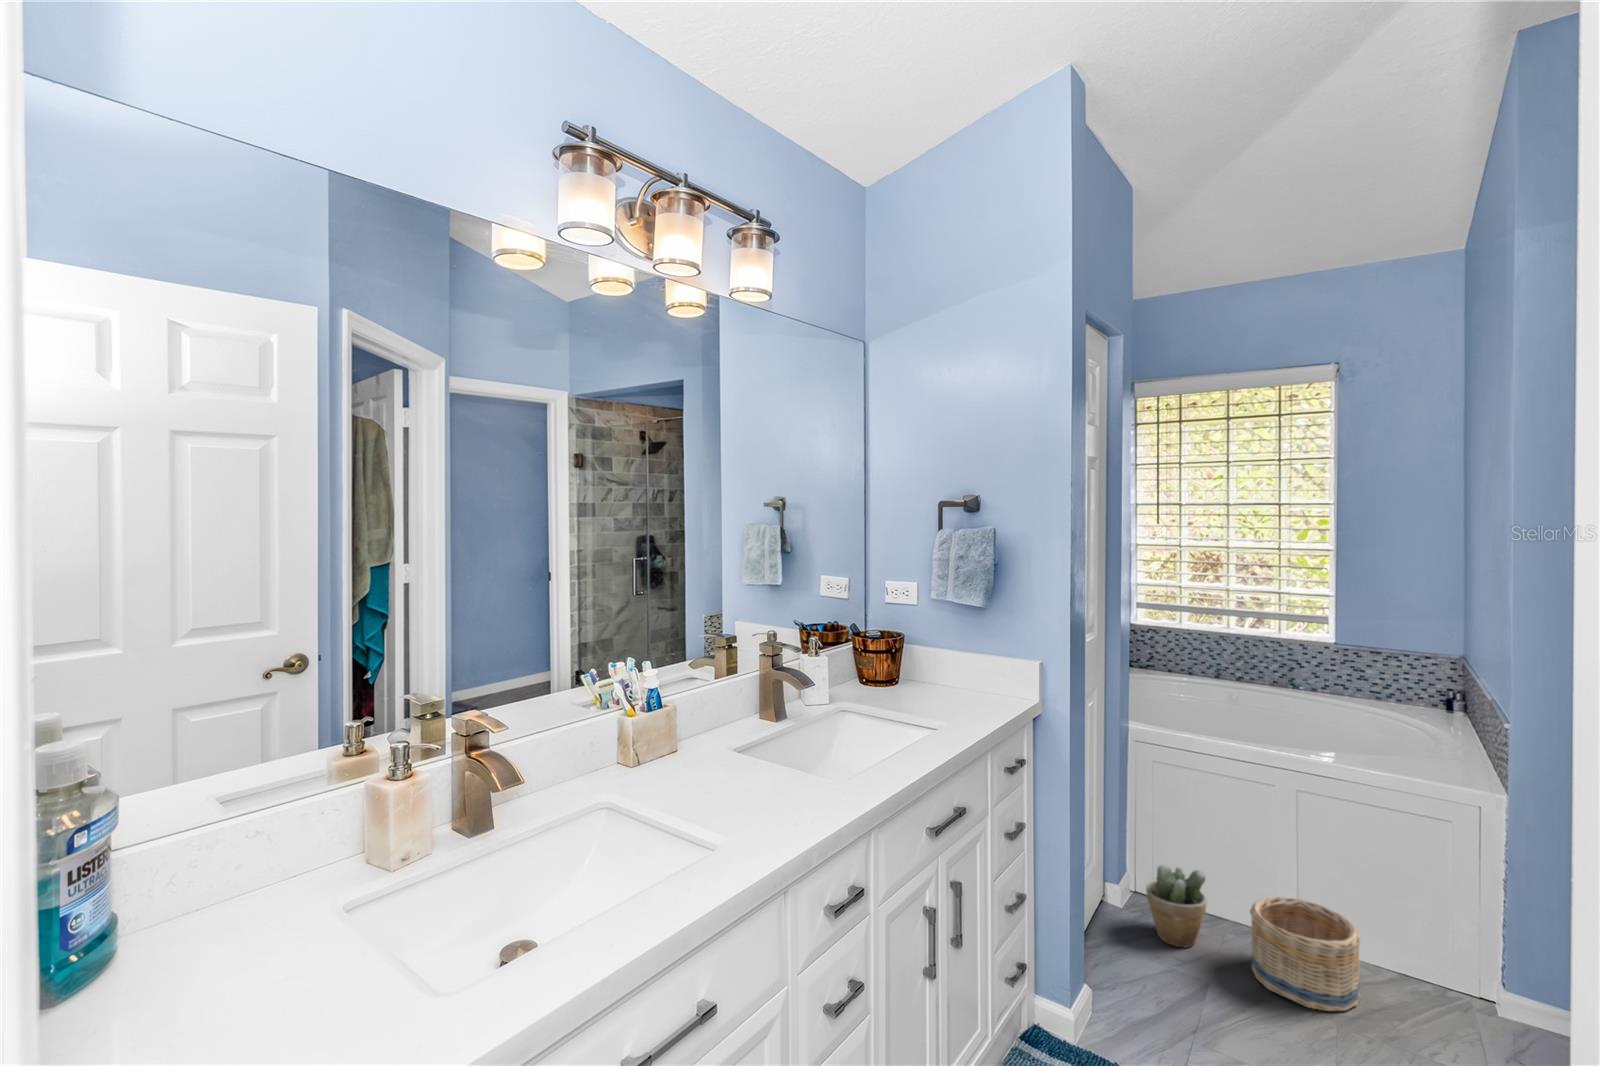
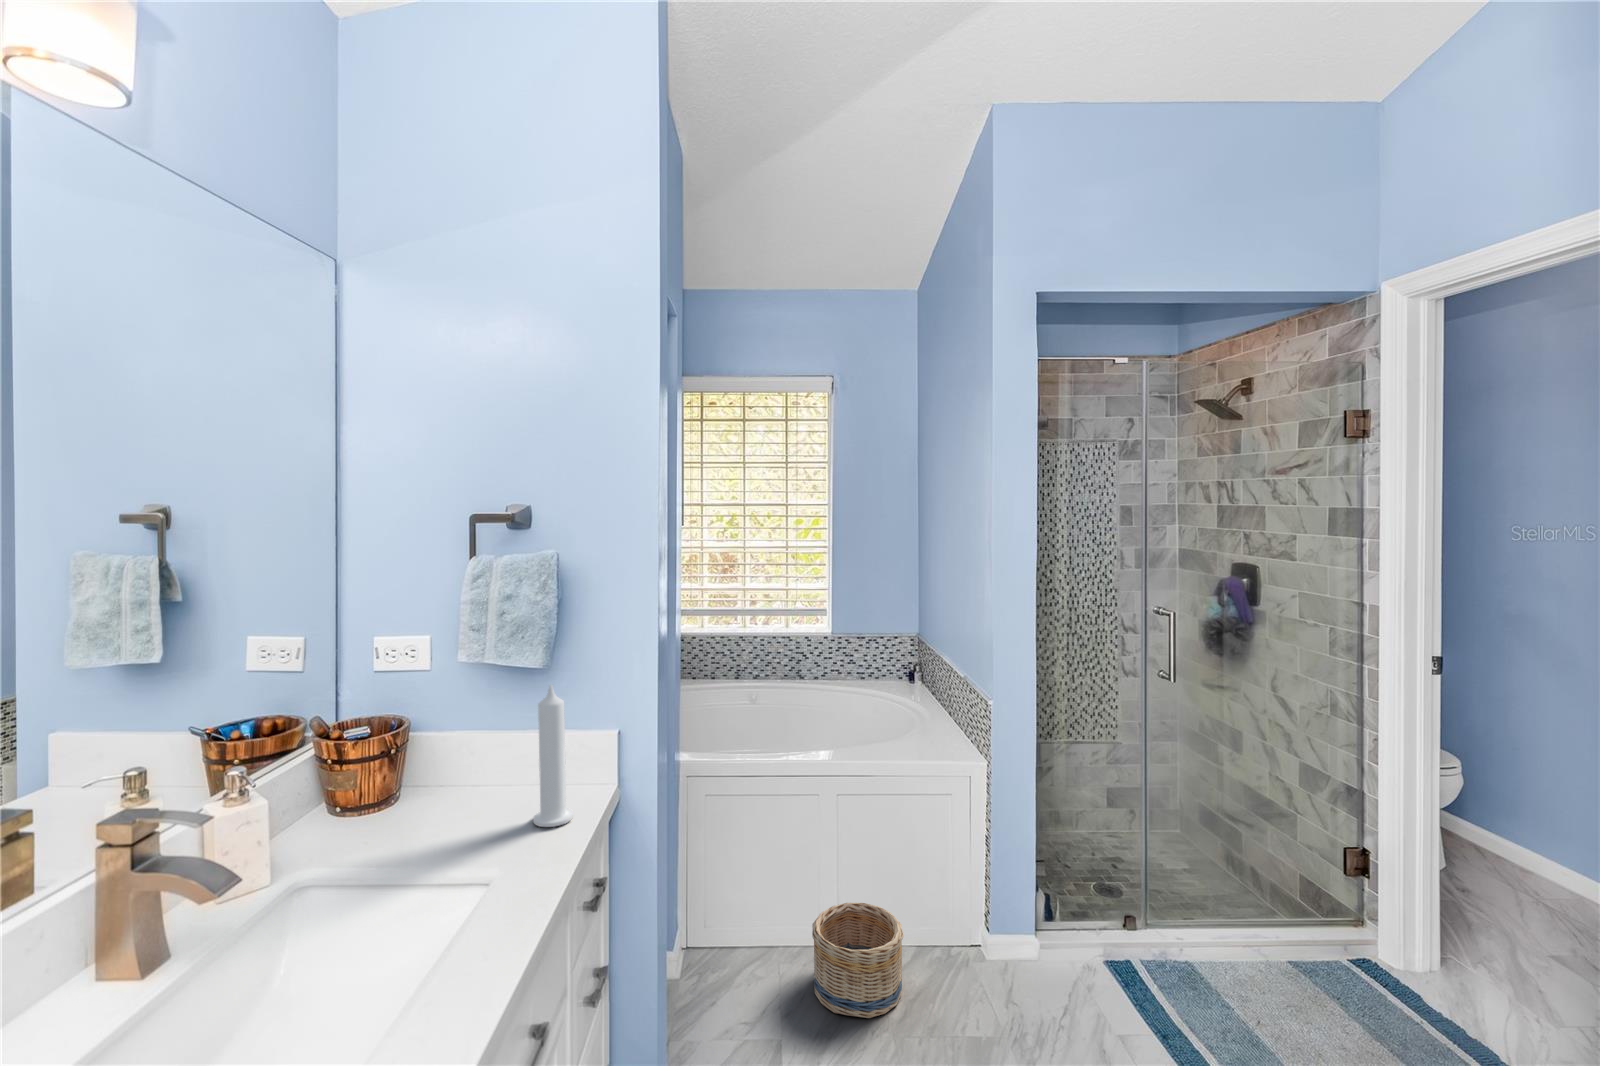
candle: none [970,615,997,711] -> present [533,685,574,827]
potted plant: present [1146,865,1207,948] -> none [711,905,771,998]

